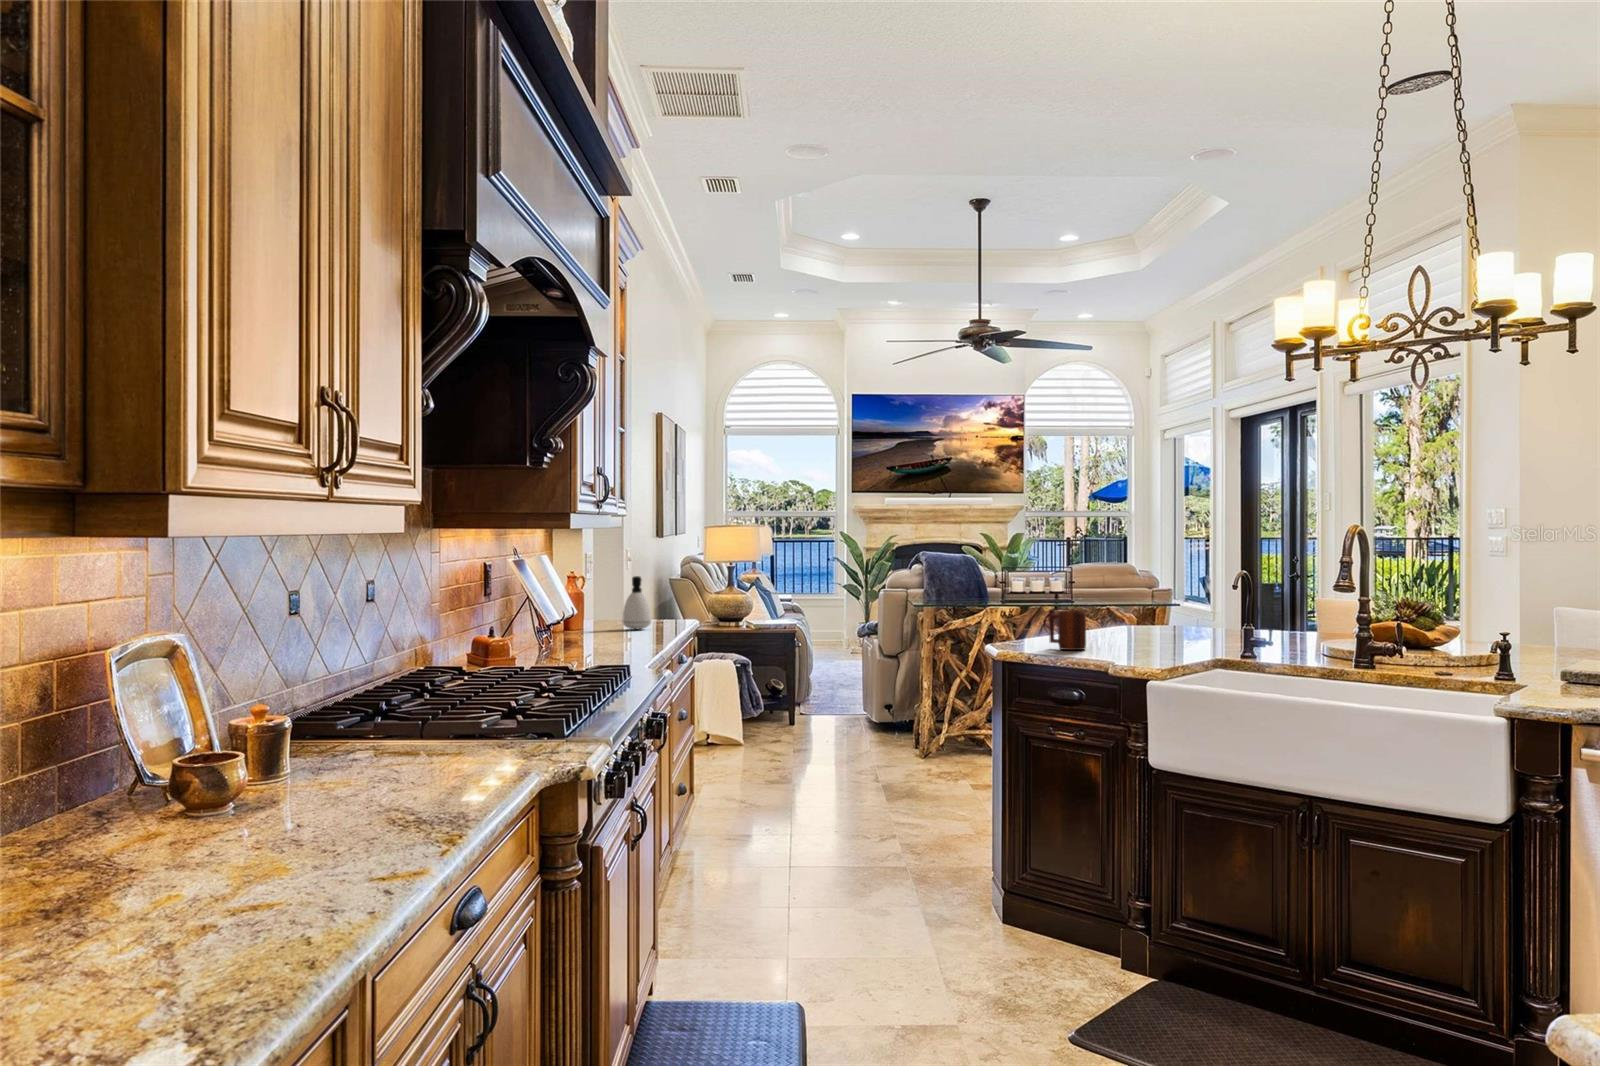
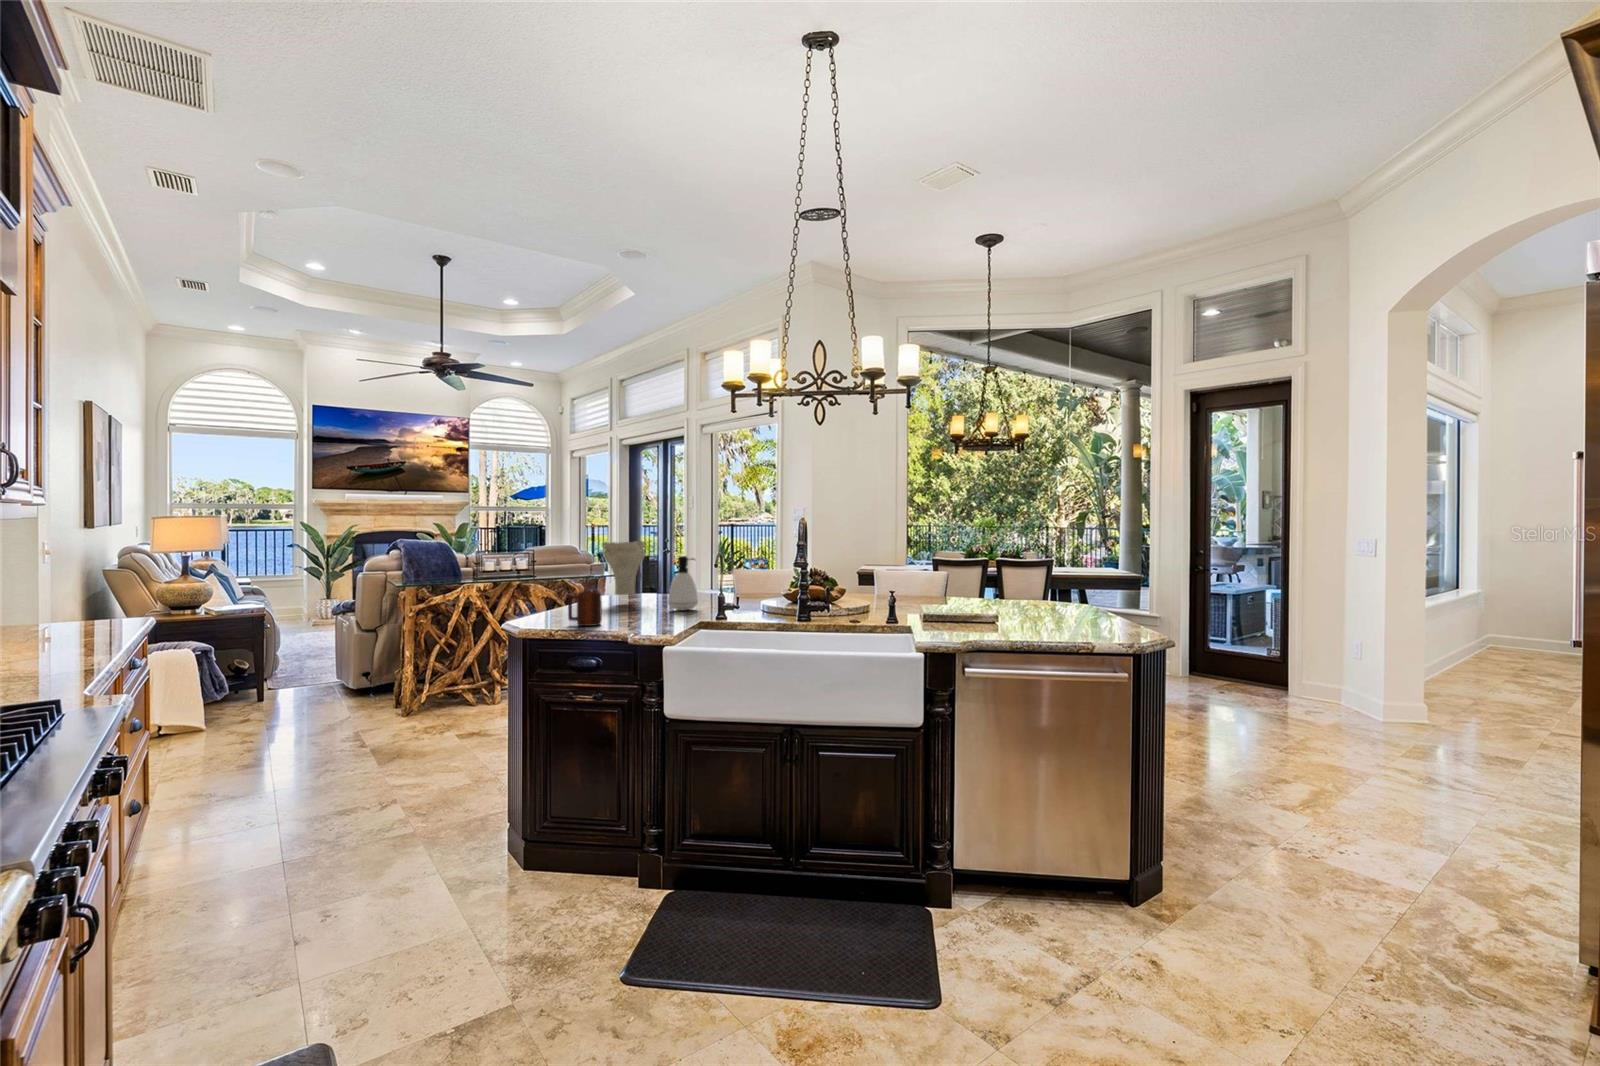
vase: none [1097,552,1172,629] -> present [602,541,646,595]
soap dispenser: present [623,576,651,629] -> present [668,556,698,610]

